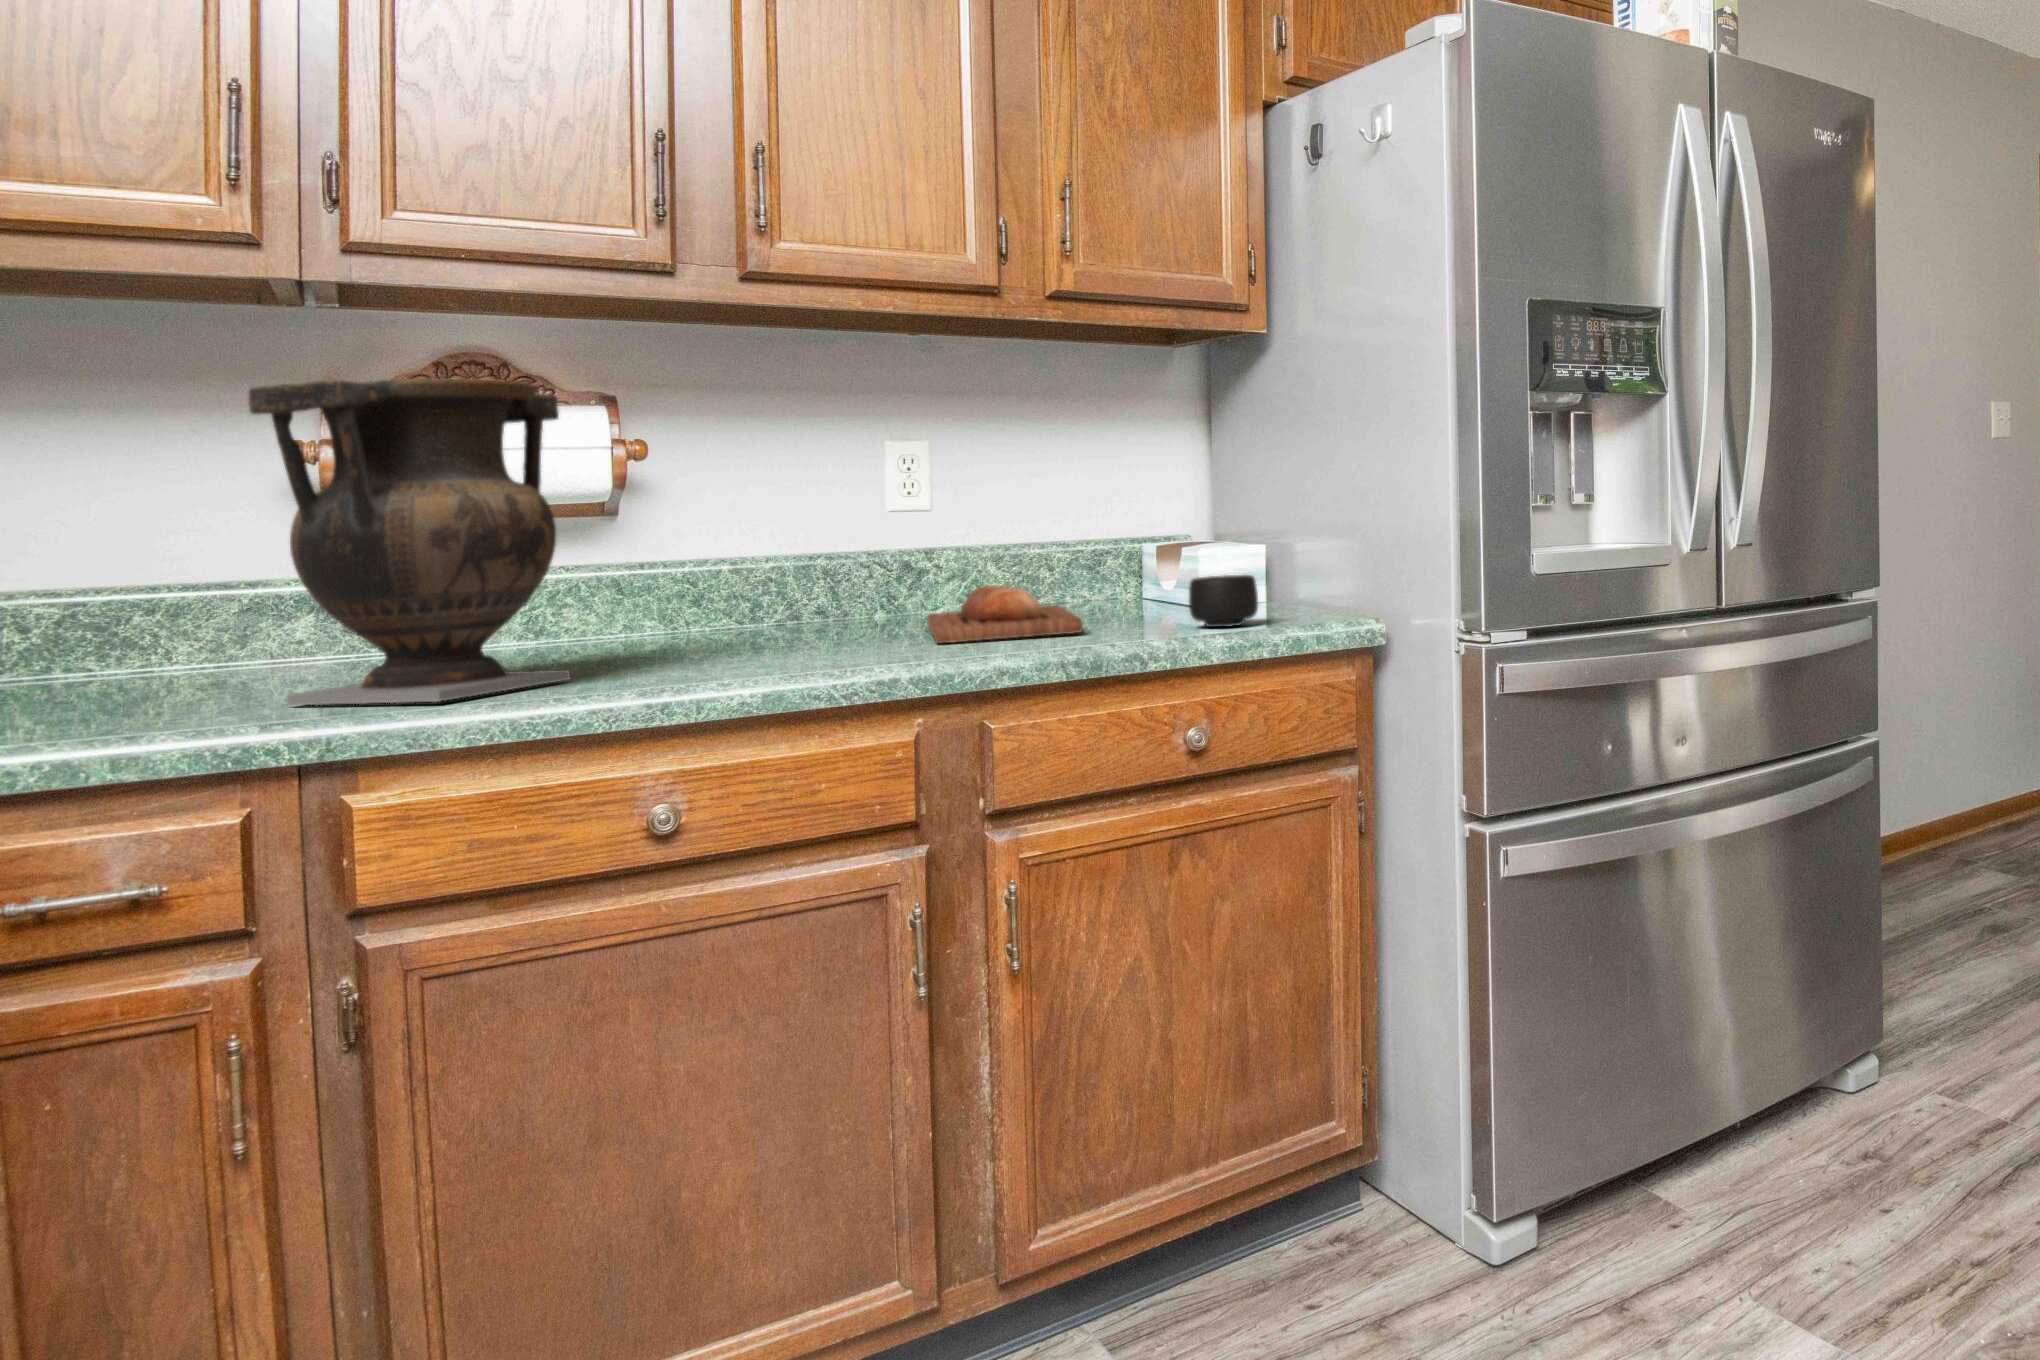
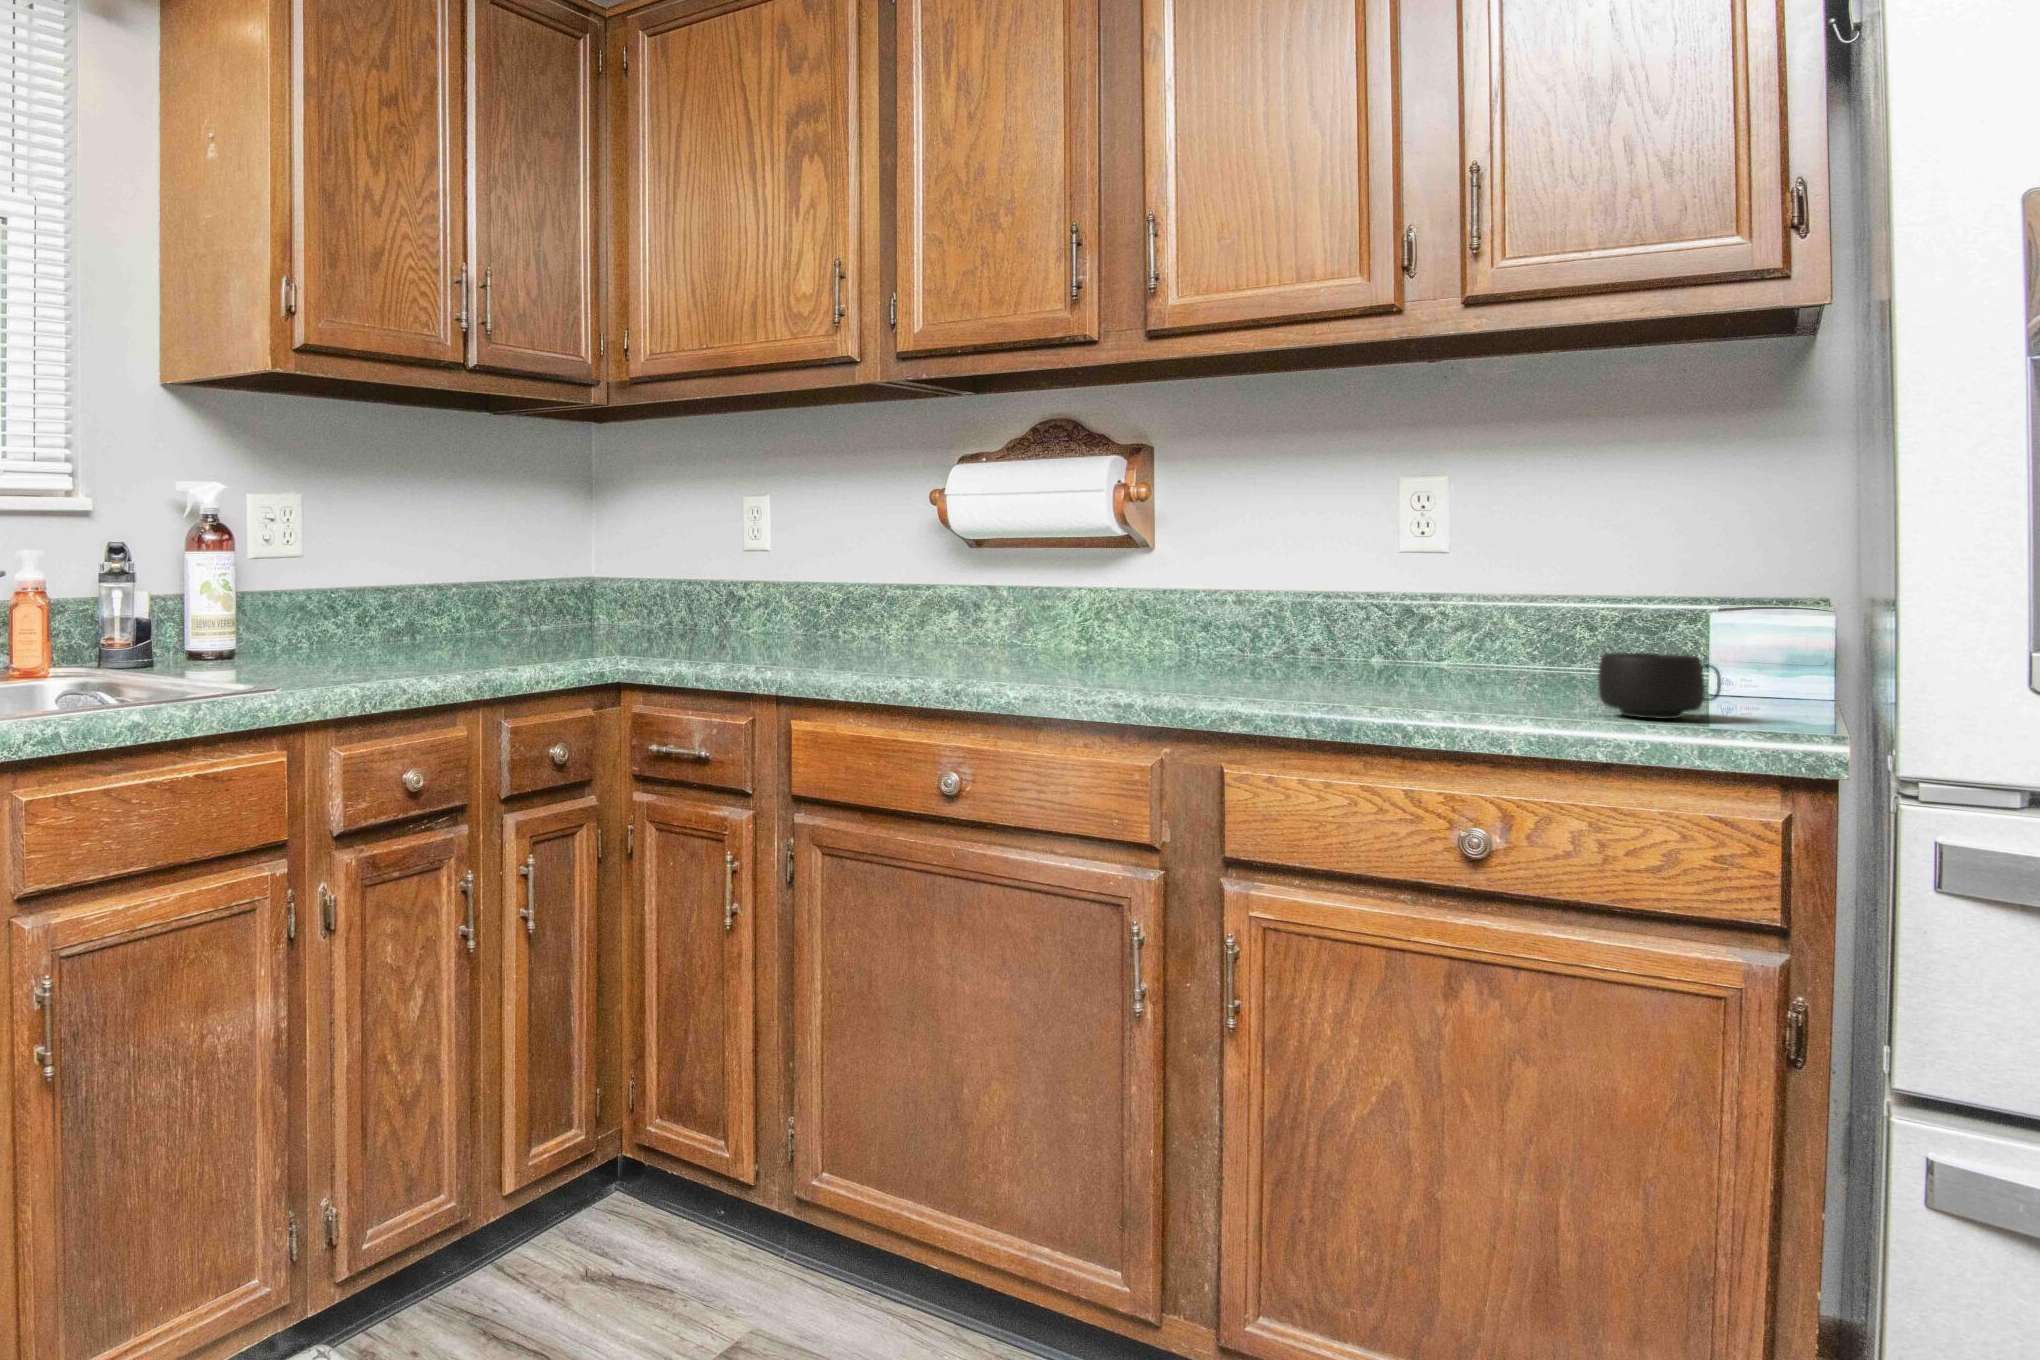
vase: present [249,379,570,705] -> none [829,451,1034,672]
bread loaf: present [927,585,1083,643] -> none [1324,640,1592,699]

